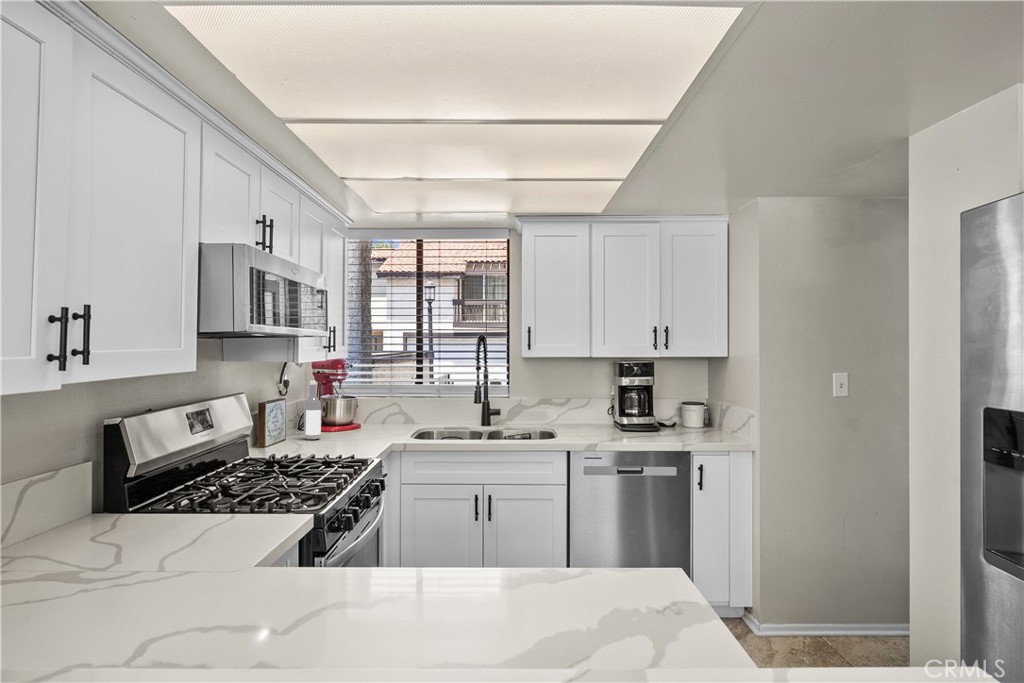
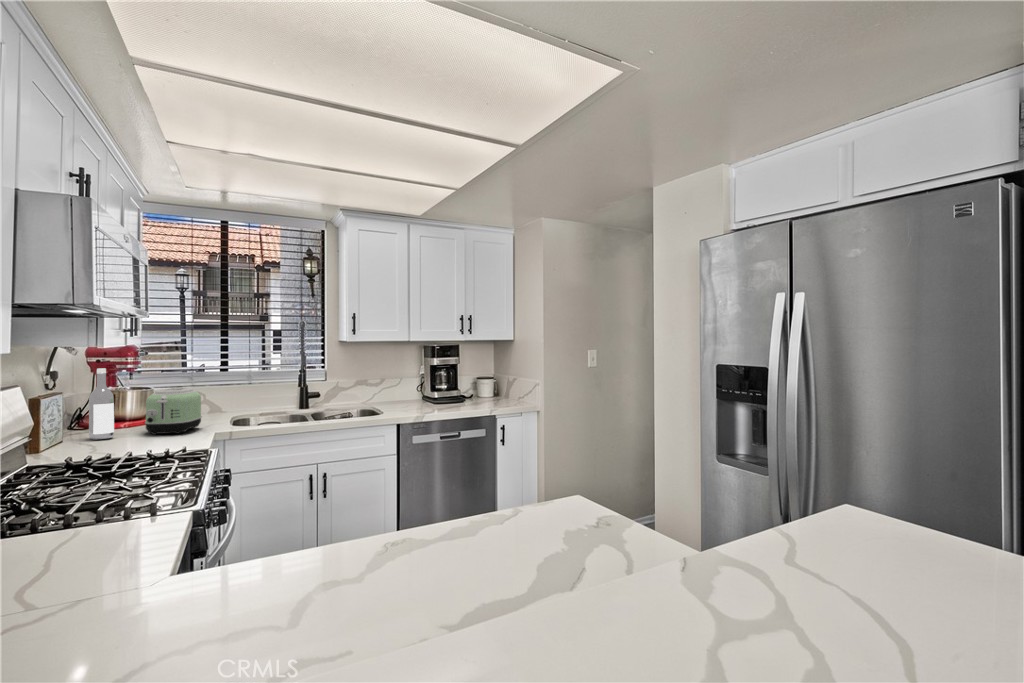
toaster: none [344,399,390,440] -> present [145,388,202,435]

